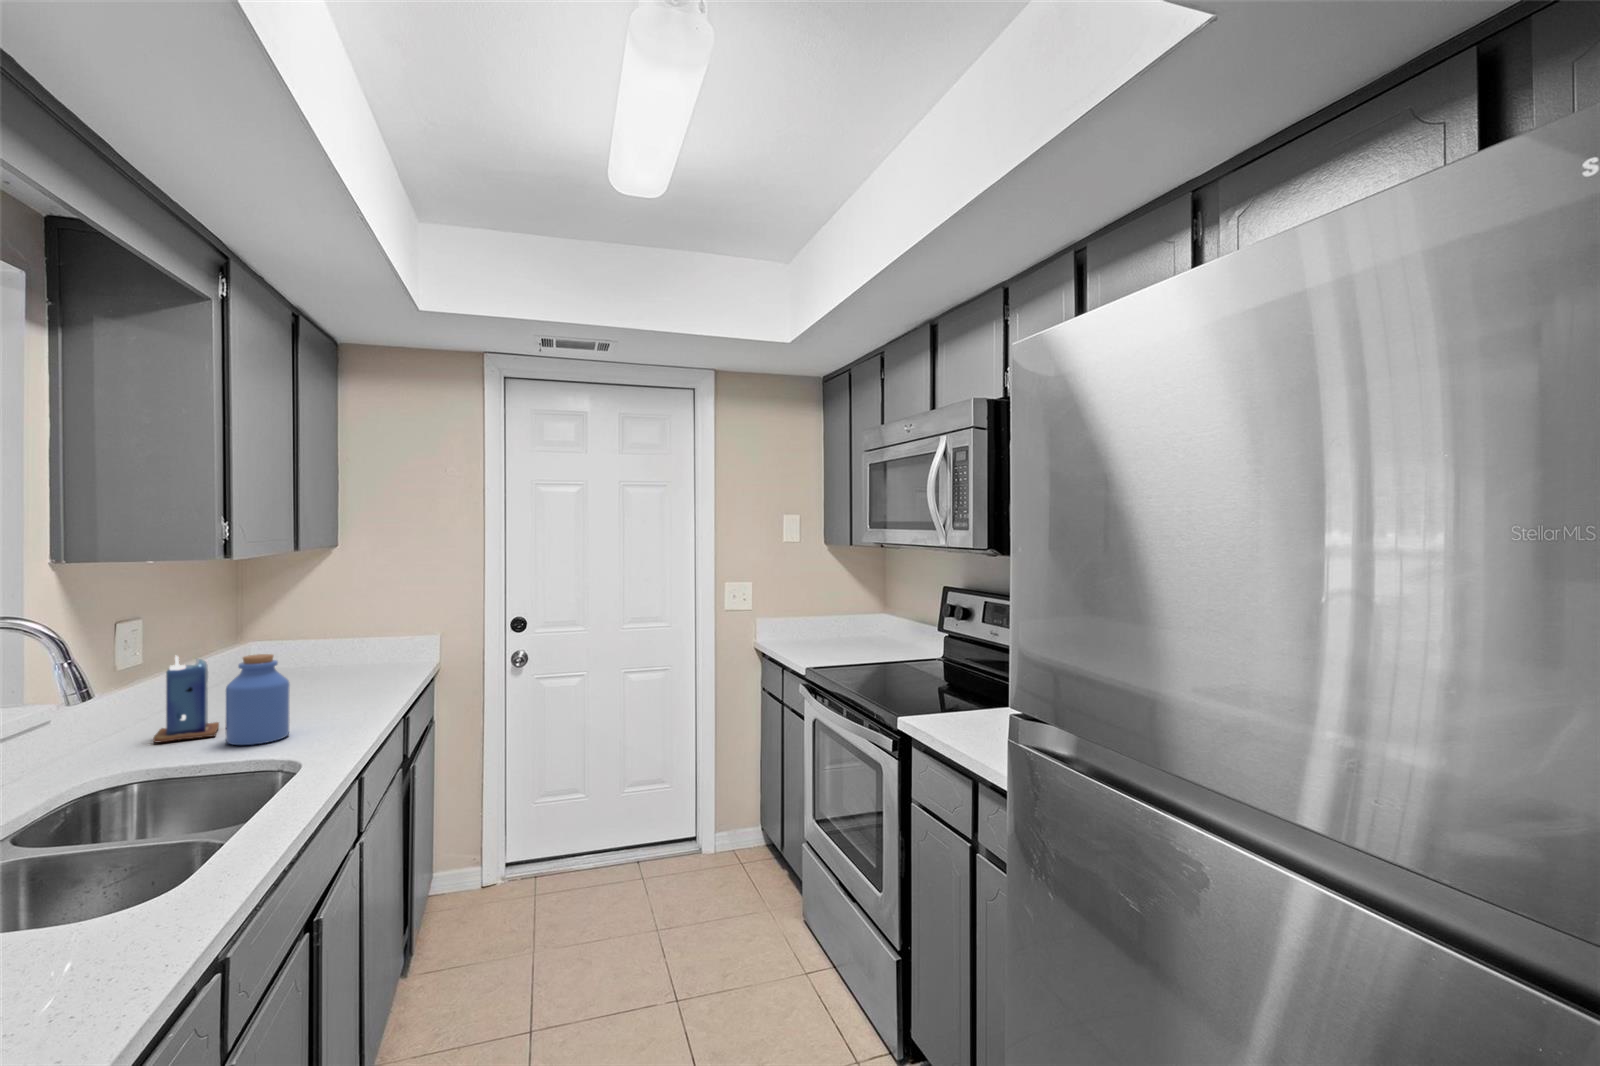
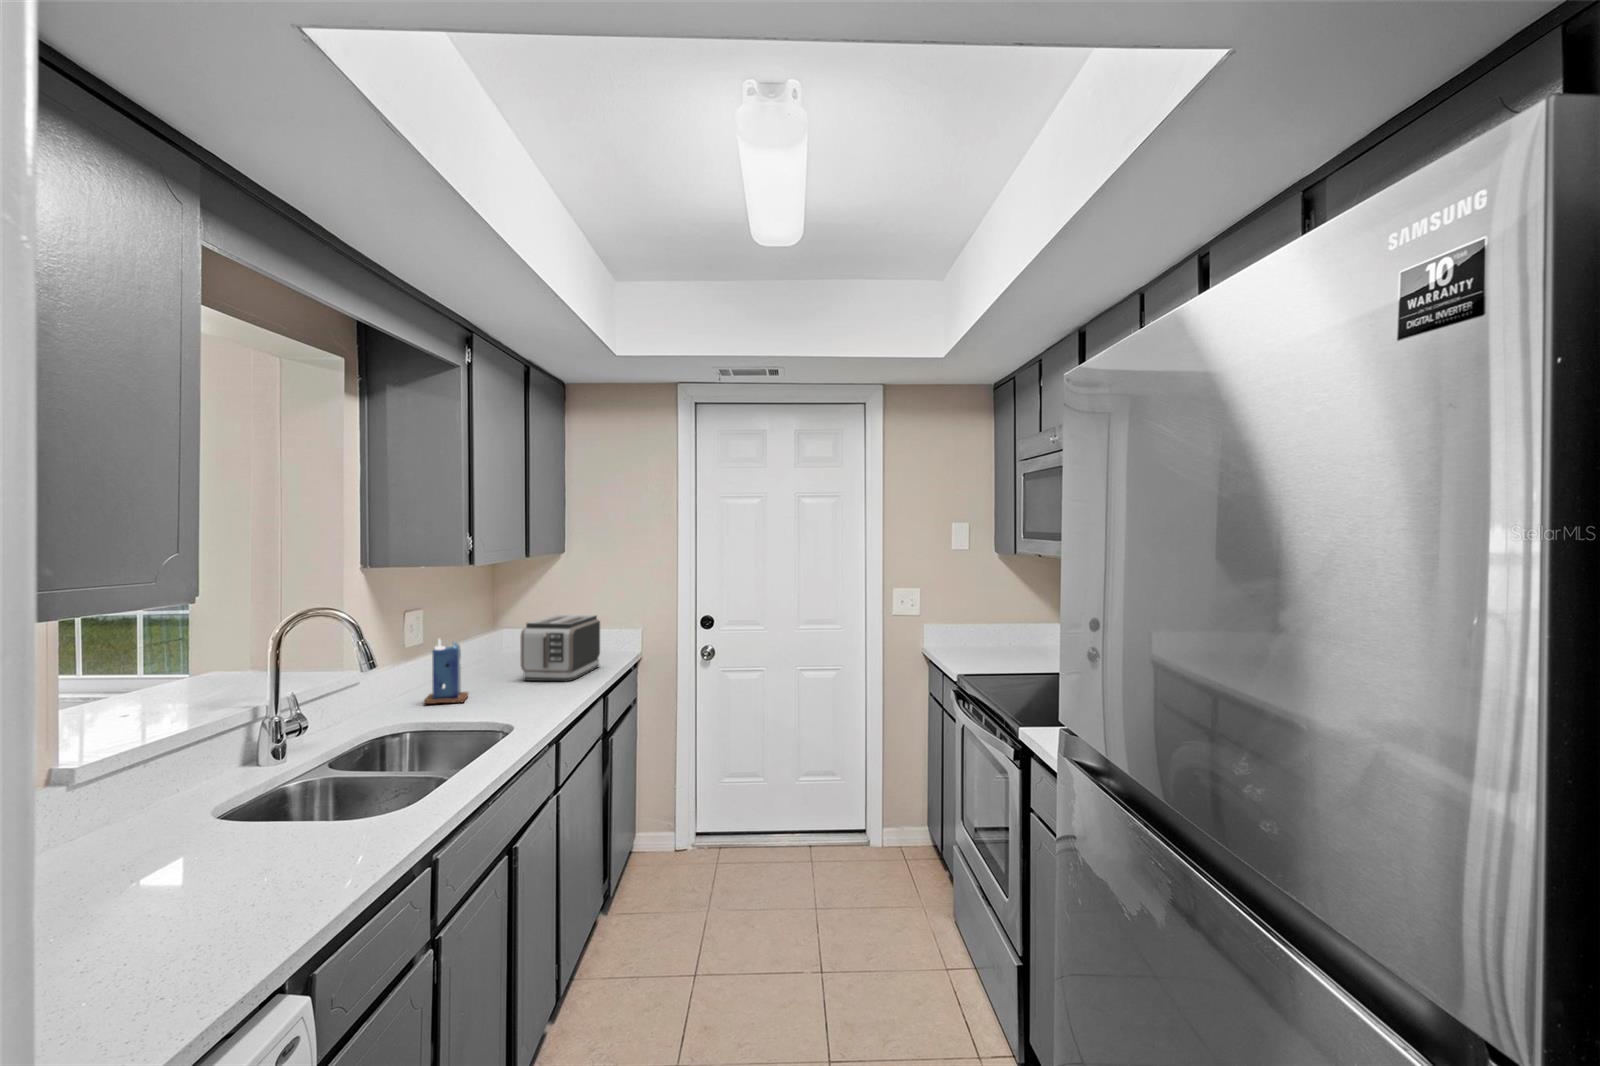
toaster: none [290,620,393,703] -> present [520,615,600,681]
jar: present [226,654,290,745] -> none [469,640,513,710]

